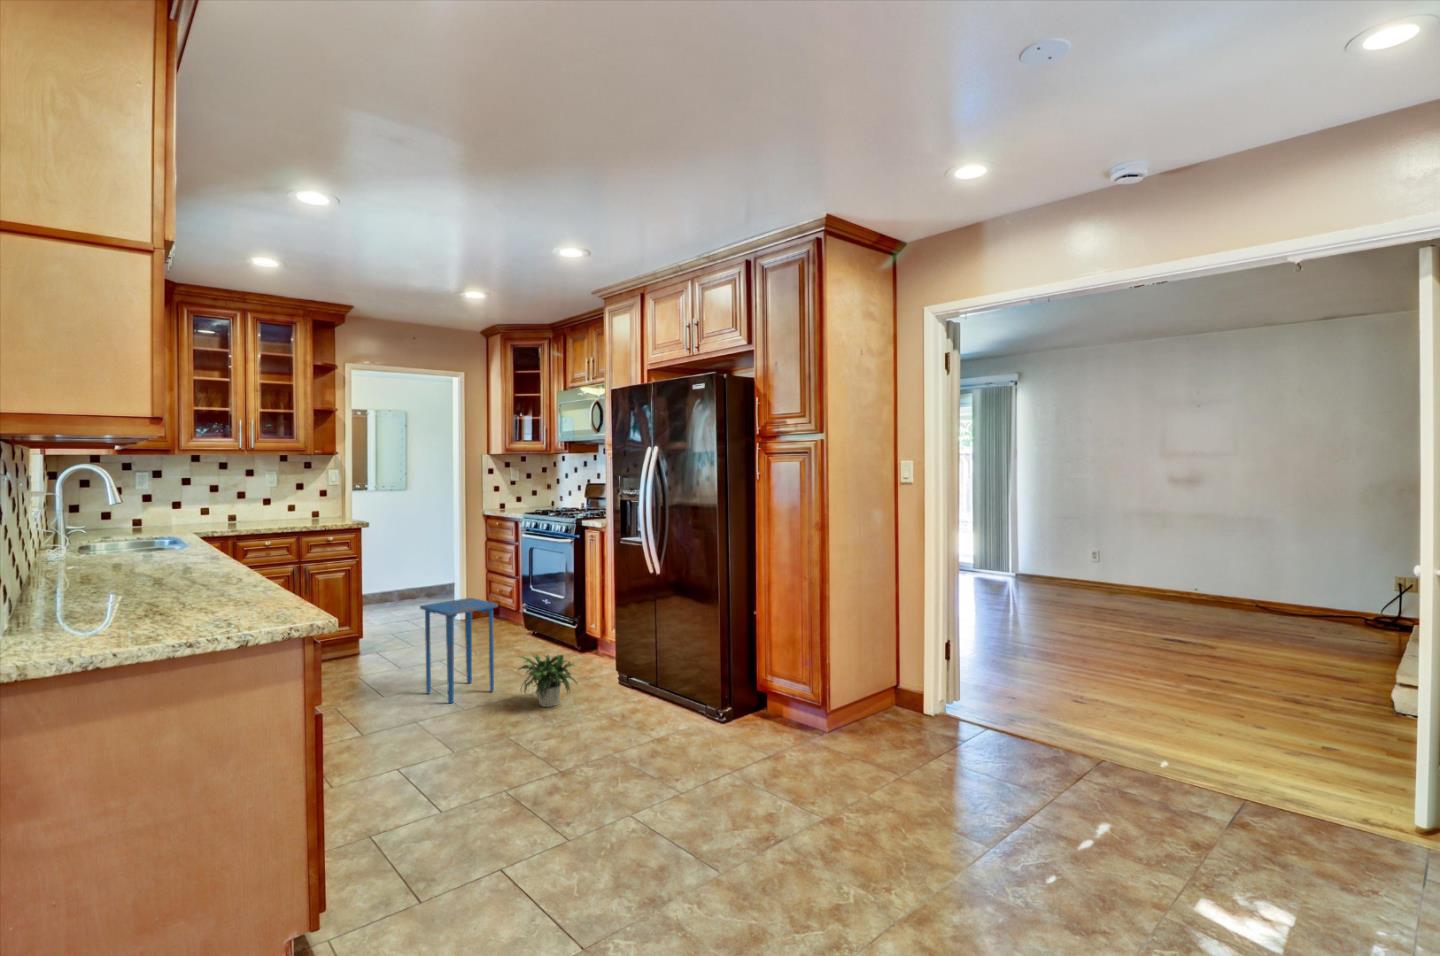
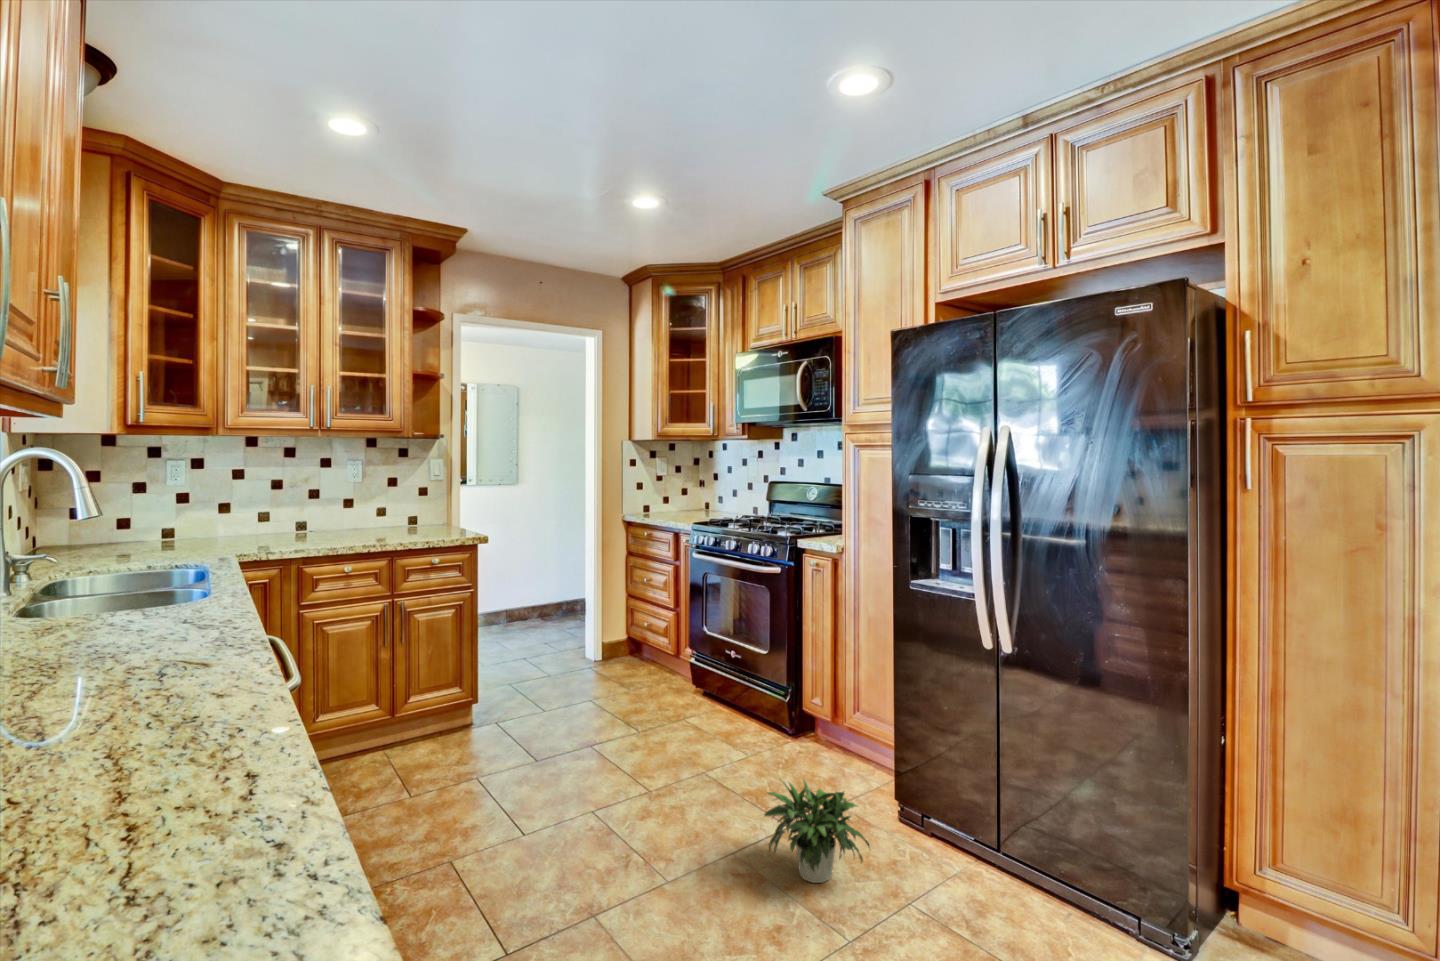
side table: present [420,598,498,703] -> none [589,669,715,861]

